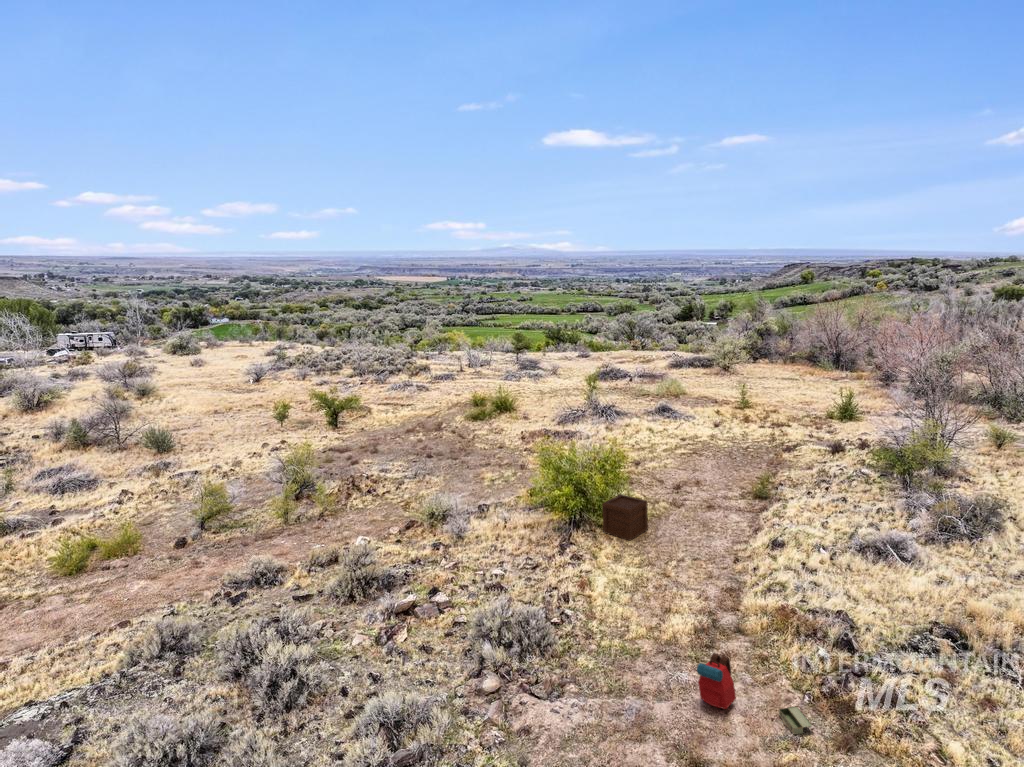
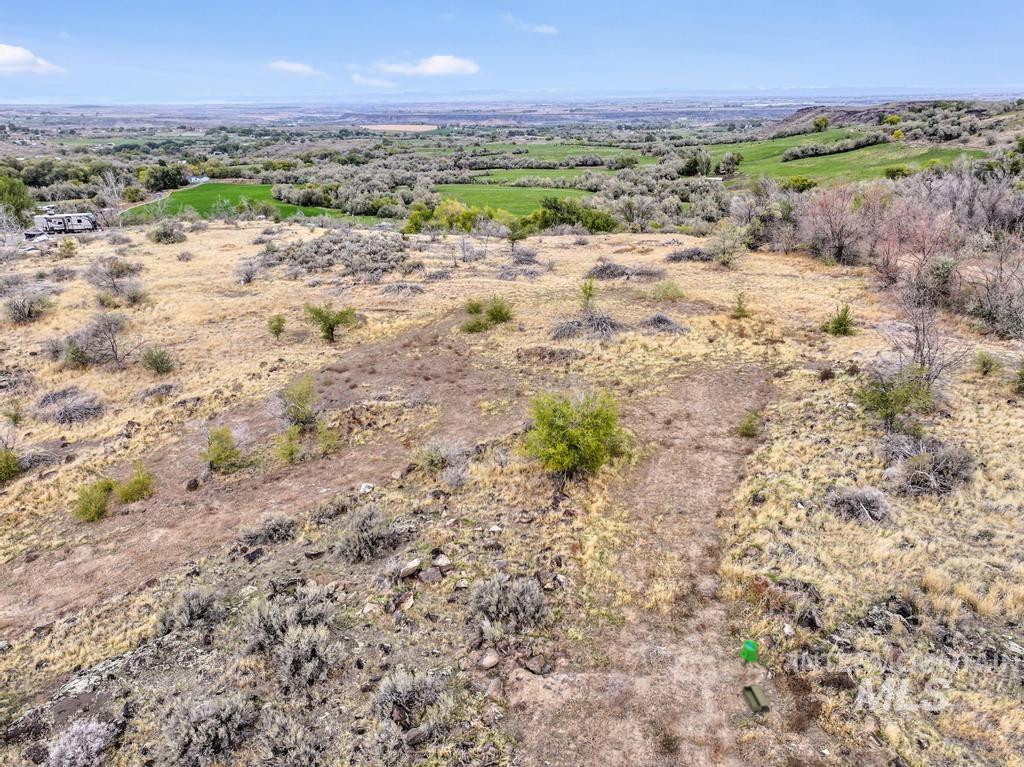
wooden crate: present [602,495,648,541] -> none [595,442,639,490]
backpack: present [697,653,736,709] -> none [673,636,706,686]
watering can: none [773,661,792,688] -> present [741,640,758,662]

